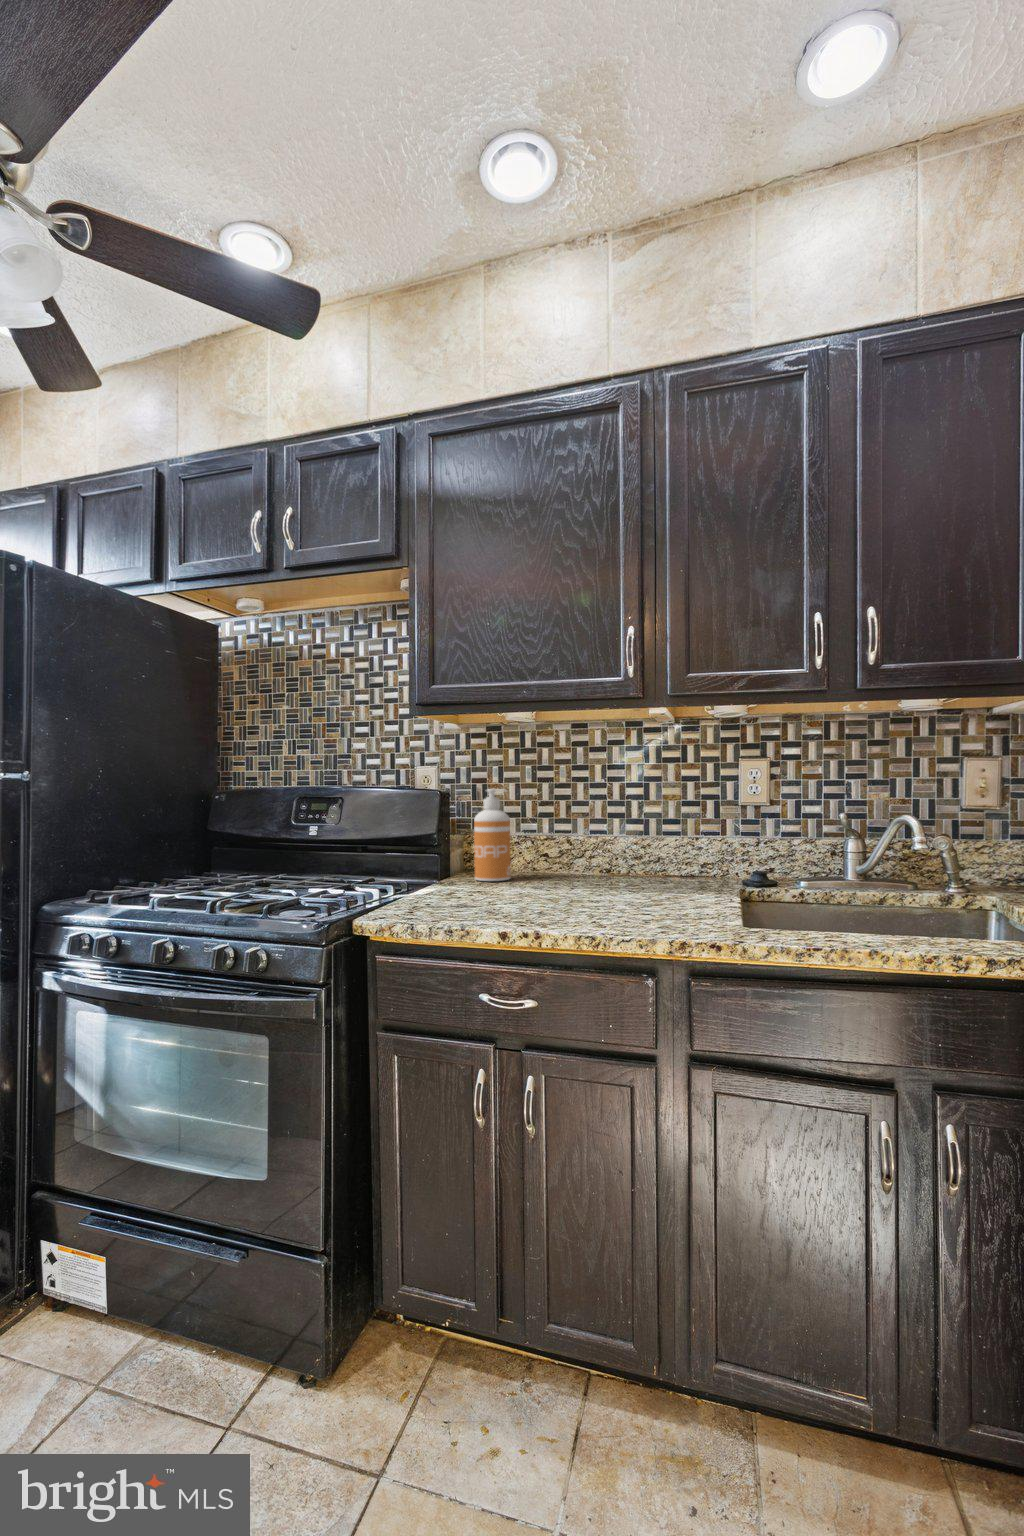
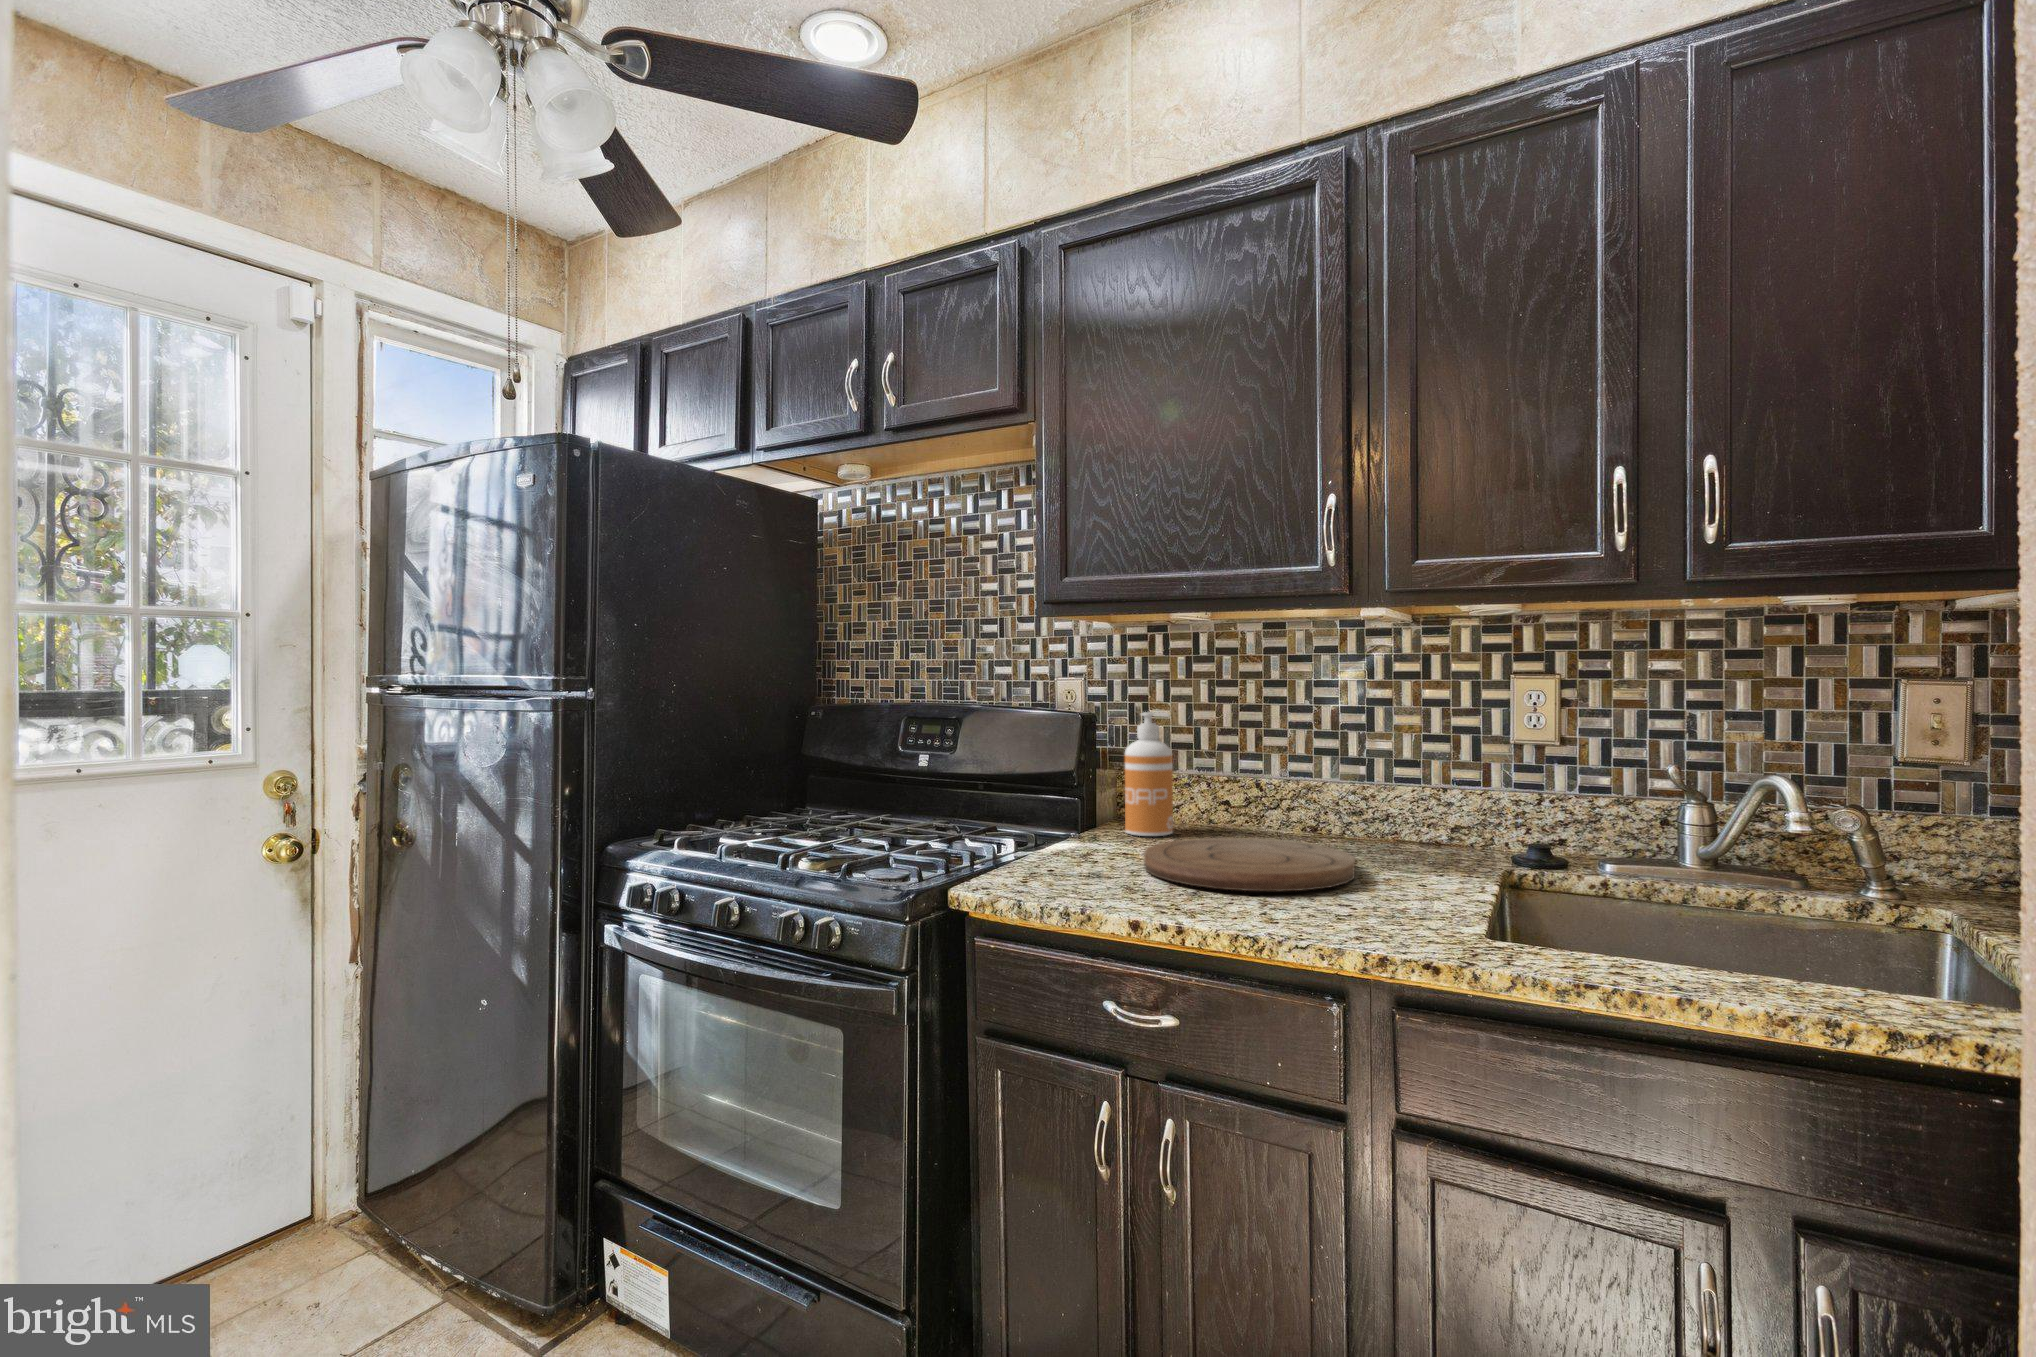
cutting board: none [498,878,648,909] -> present [1144,838,1355,891]

